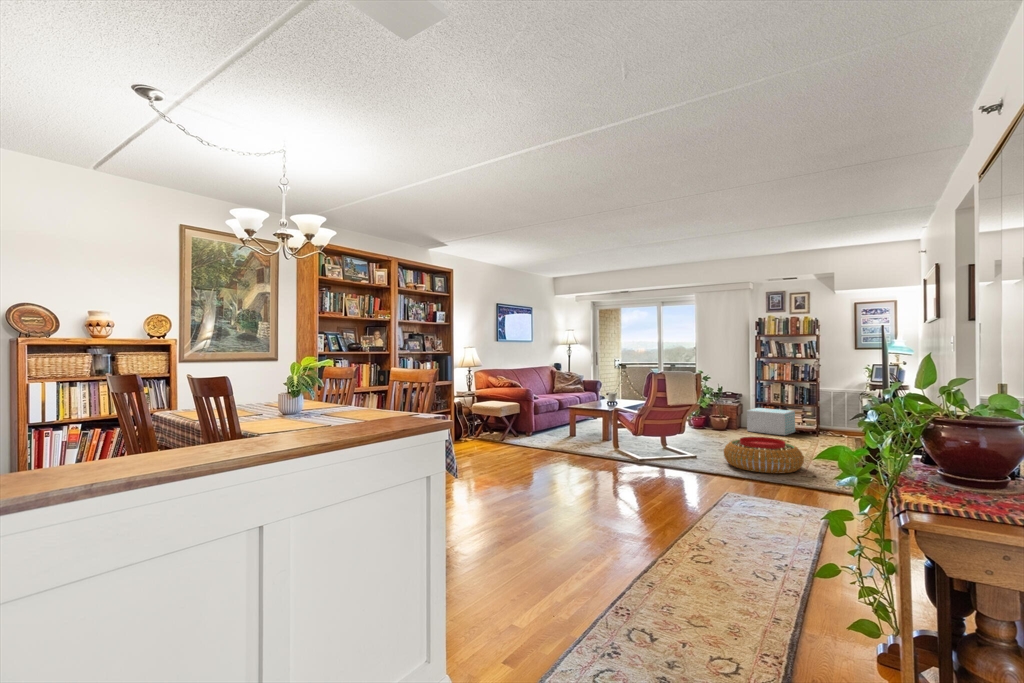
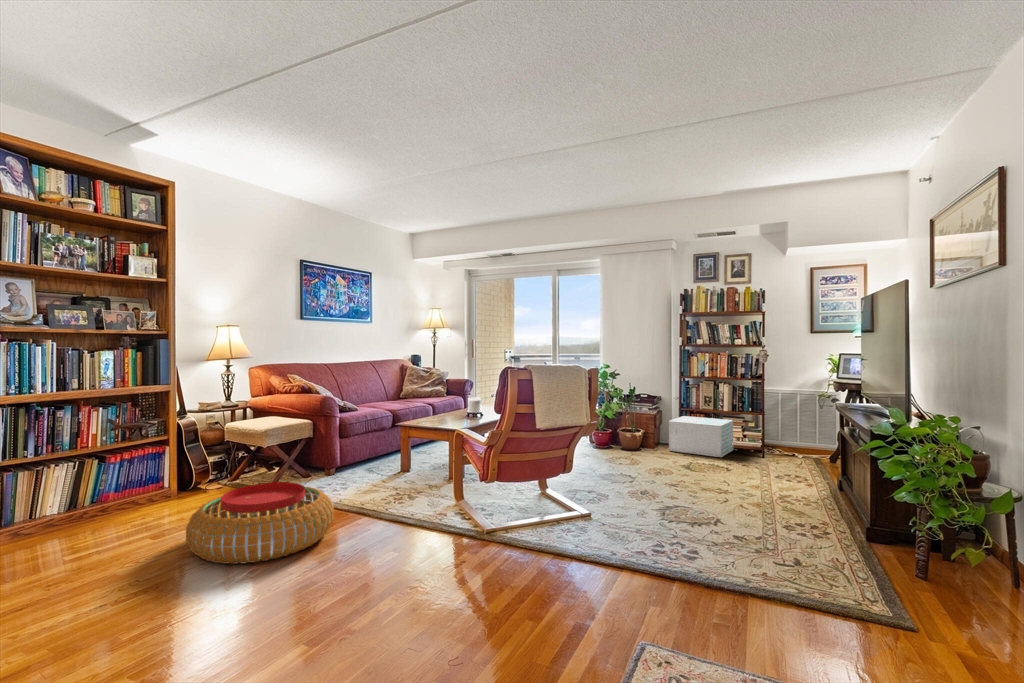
pouf: present [724,437,804,473] -> present [186,482,334,564]

